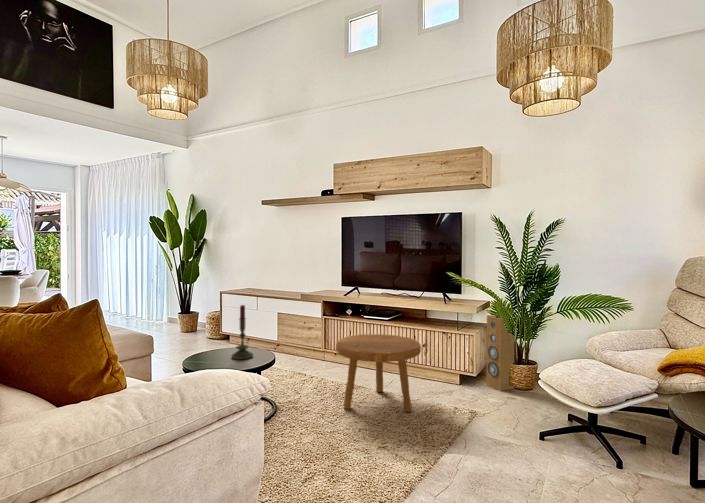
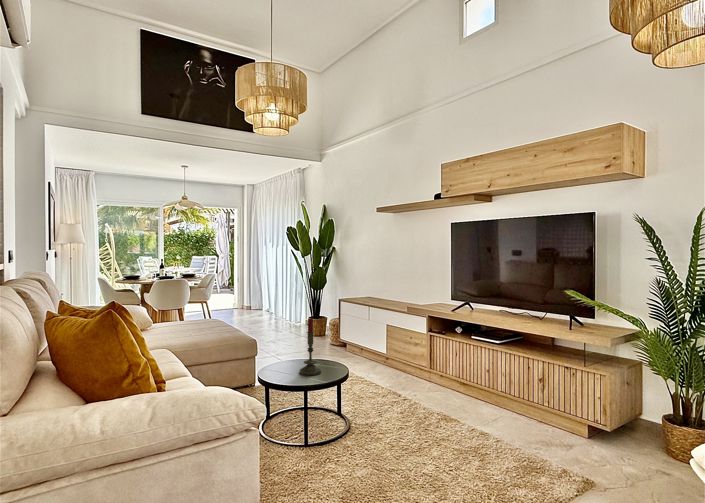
speaker: present [486,315,514,391] -> none [630,351,674,459]
footstool: present [336,334,421,412] -> none [411,360,516,465]

